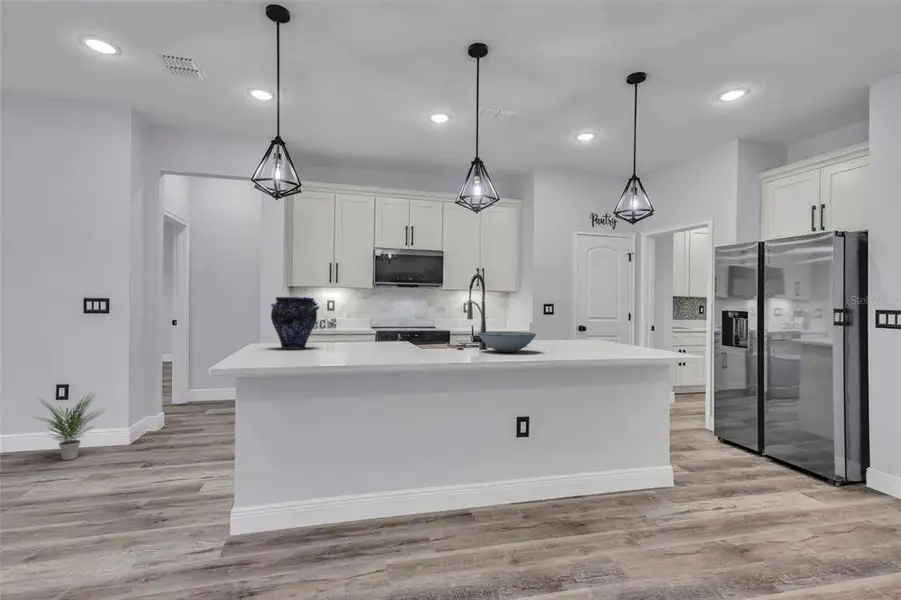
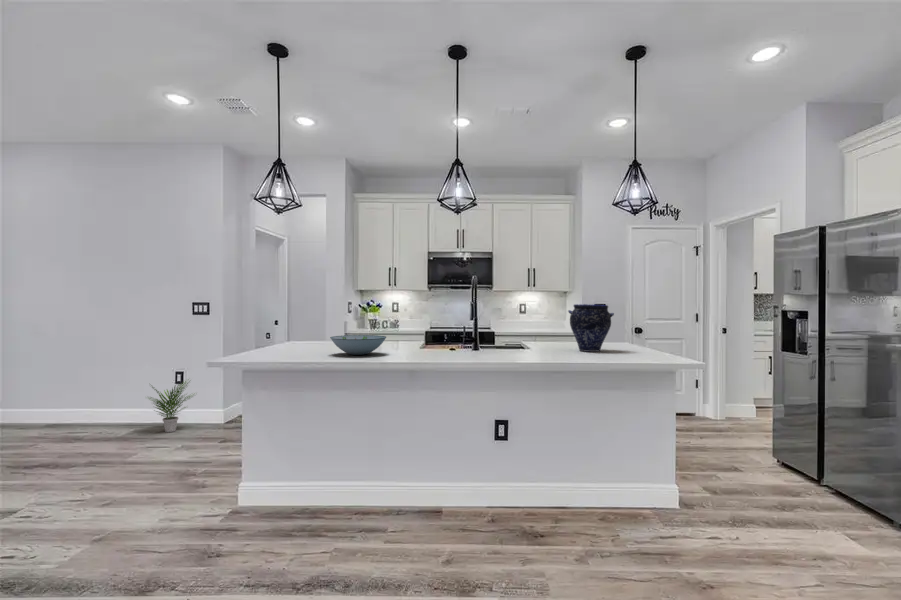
vase: present [271,297,319,349] -> present [568,304,614,352]
decorative bowl: present [478,332,536,352] -> present [330,335,386,355]

